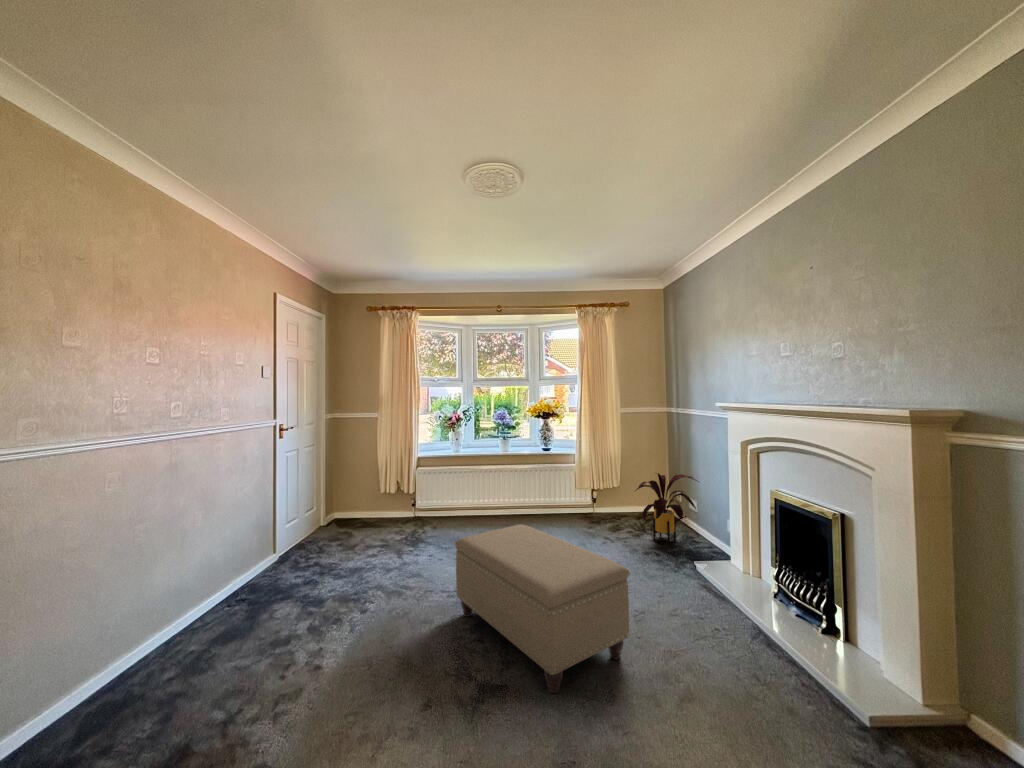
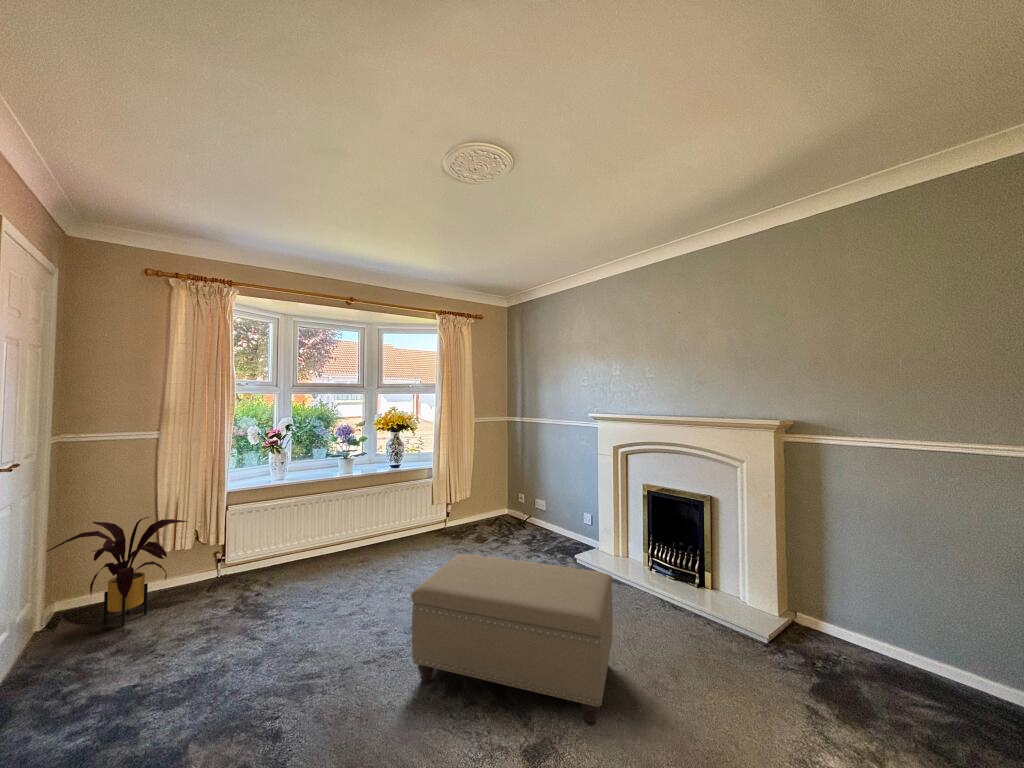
house plant: present [635,473,699,544] -> present [46,517,187,626]

